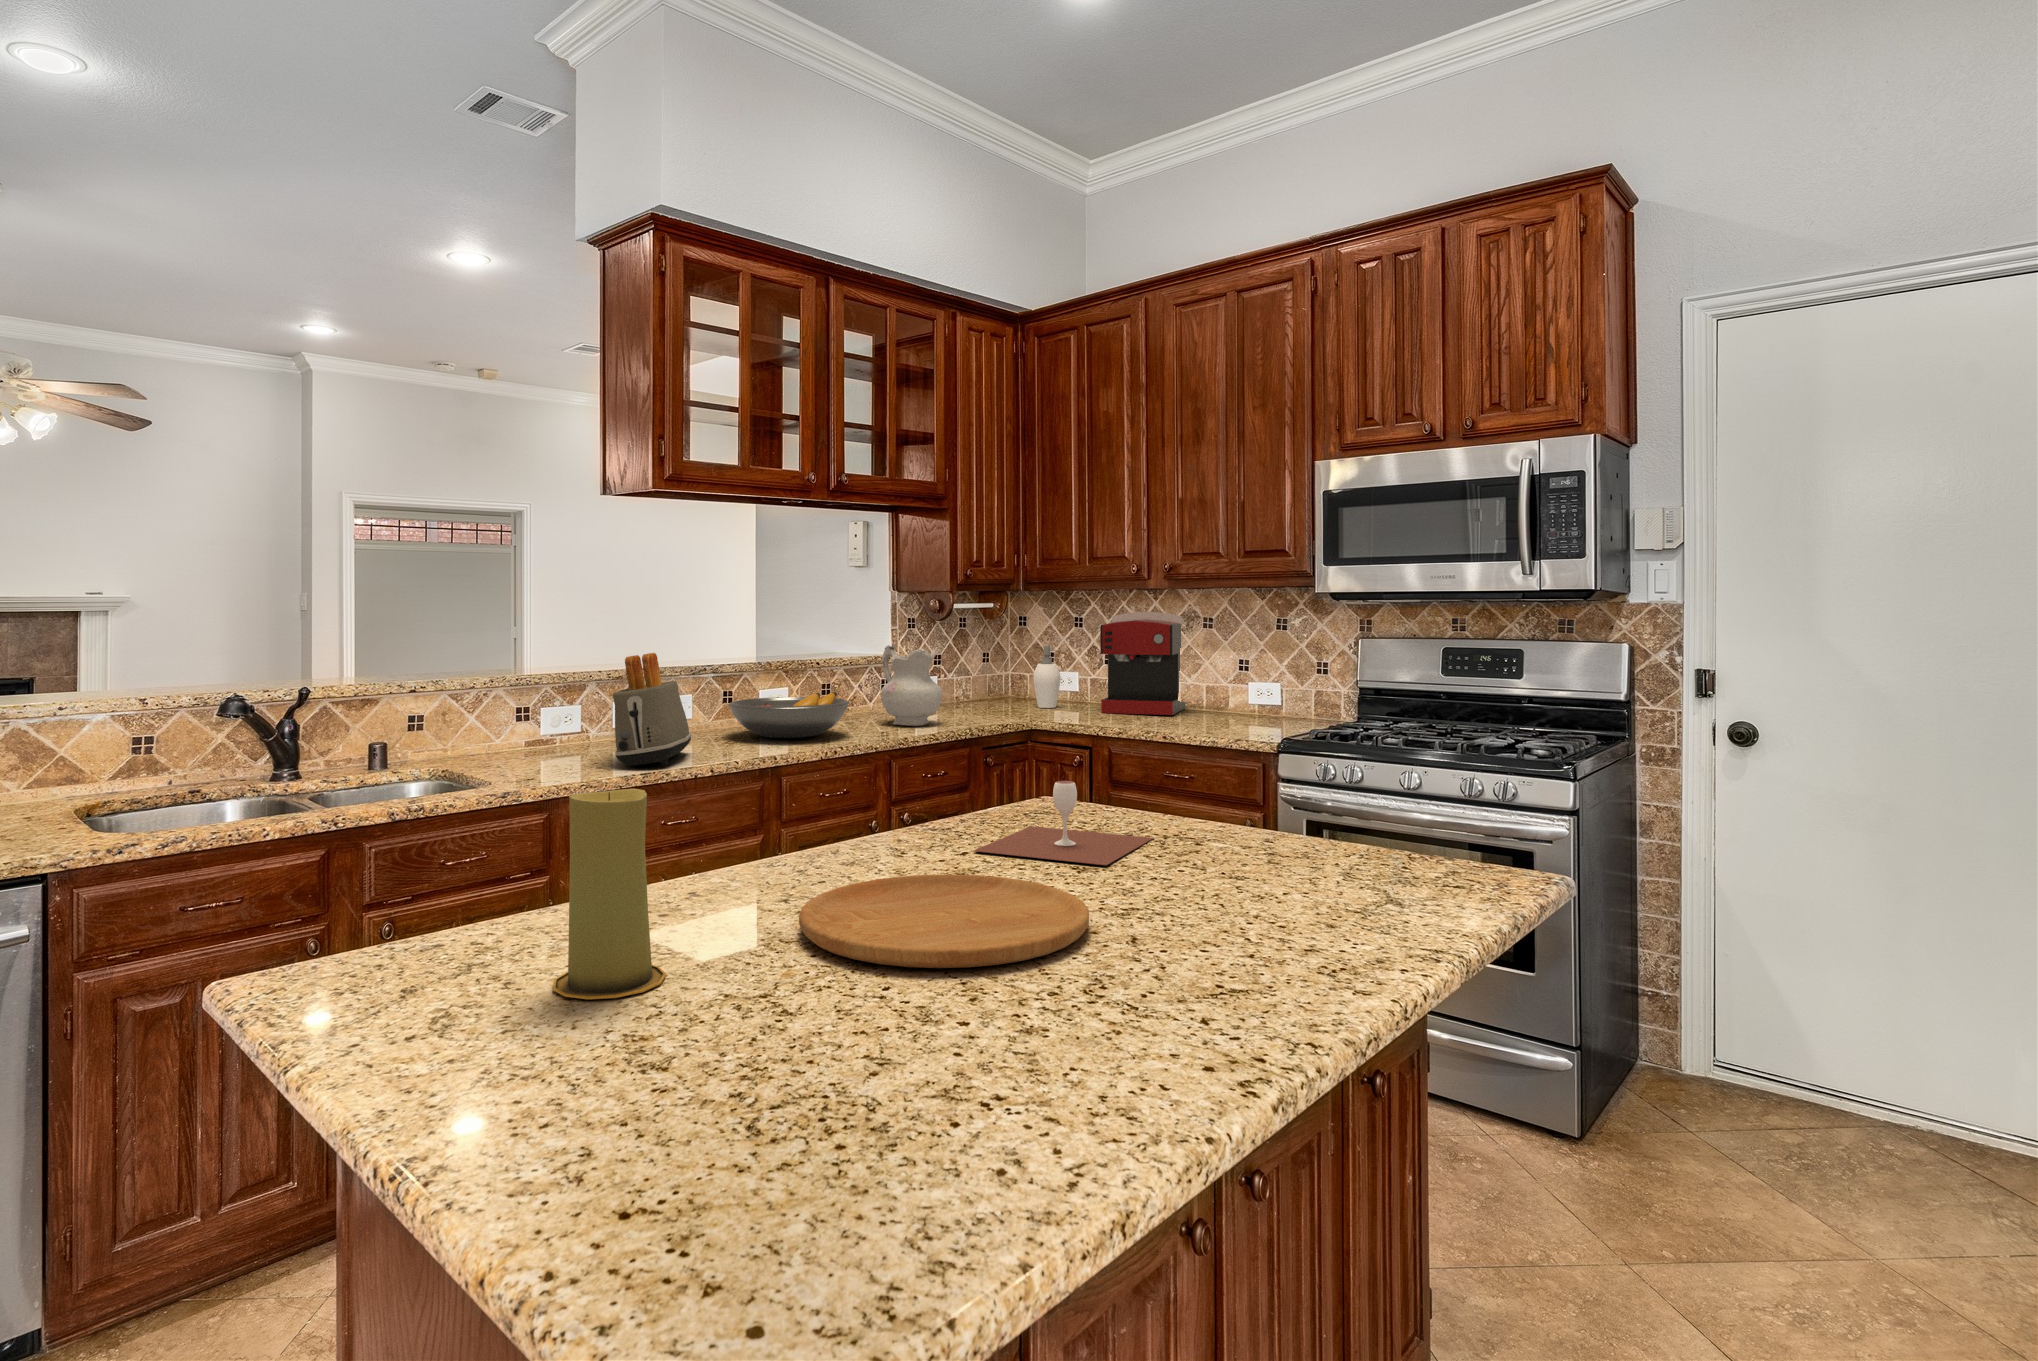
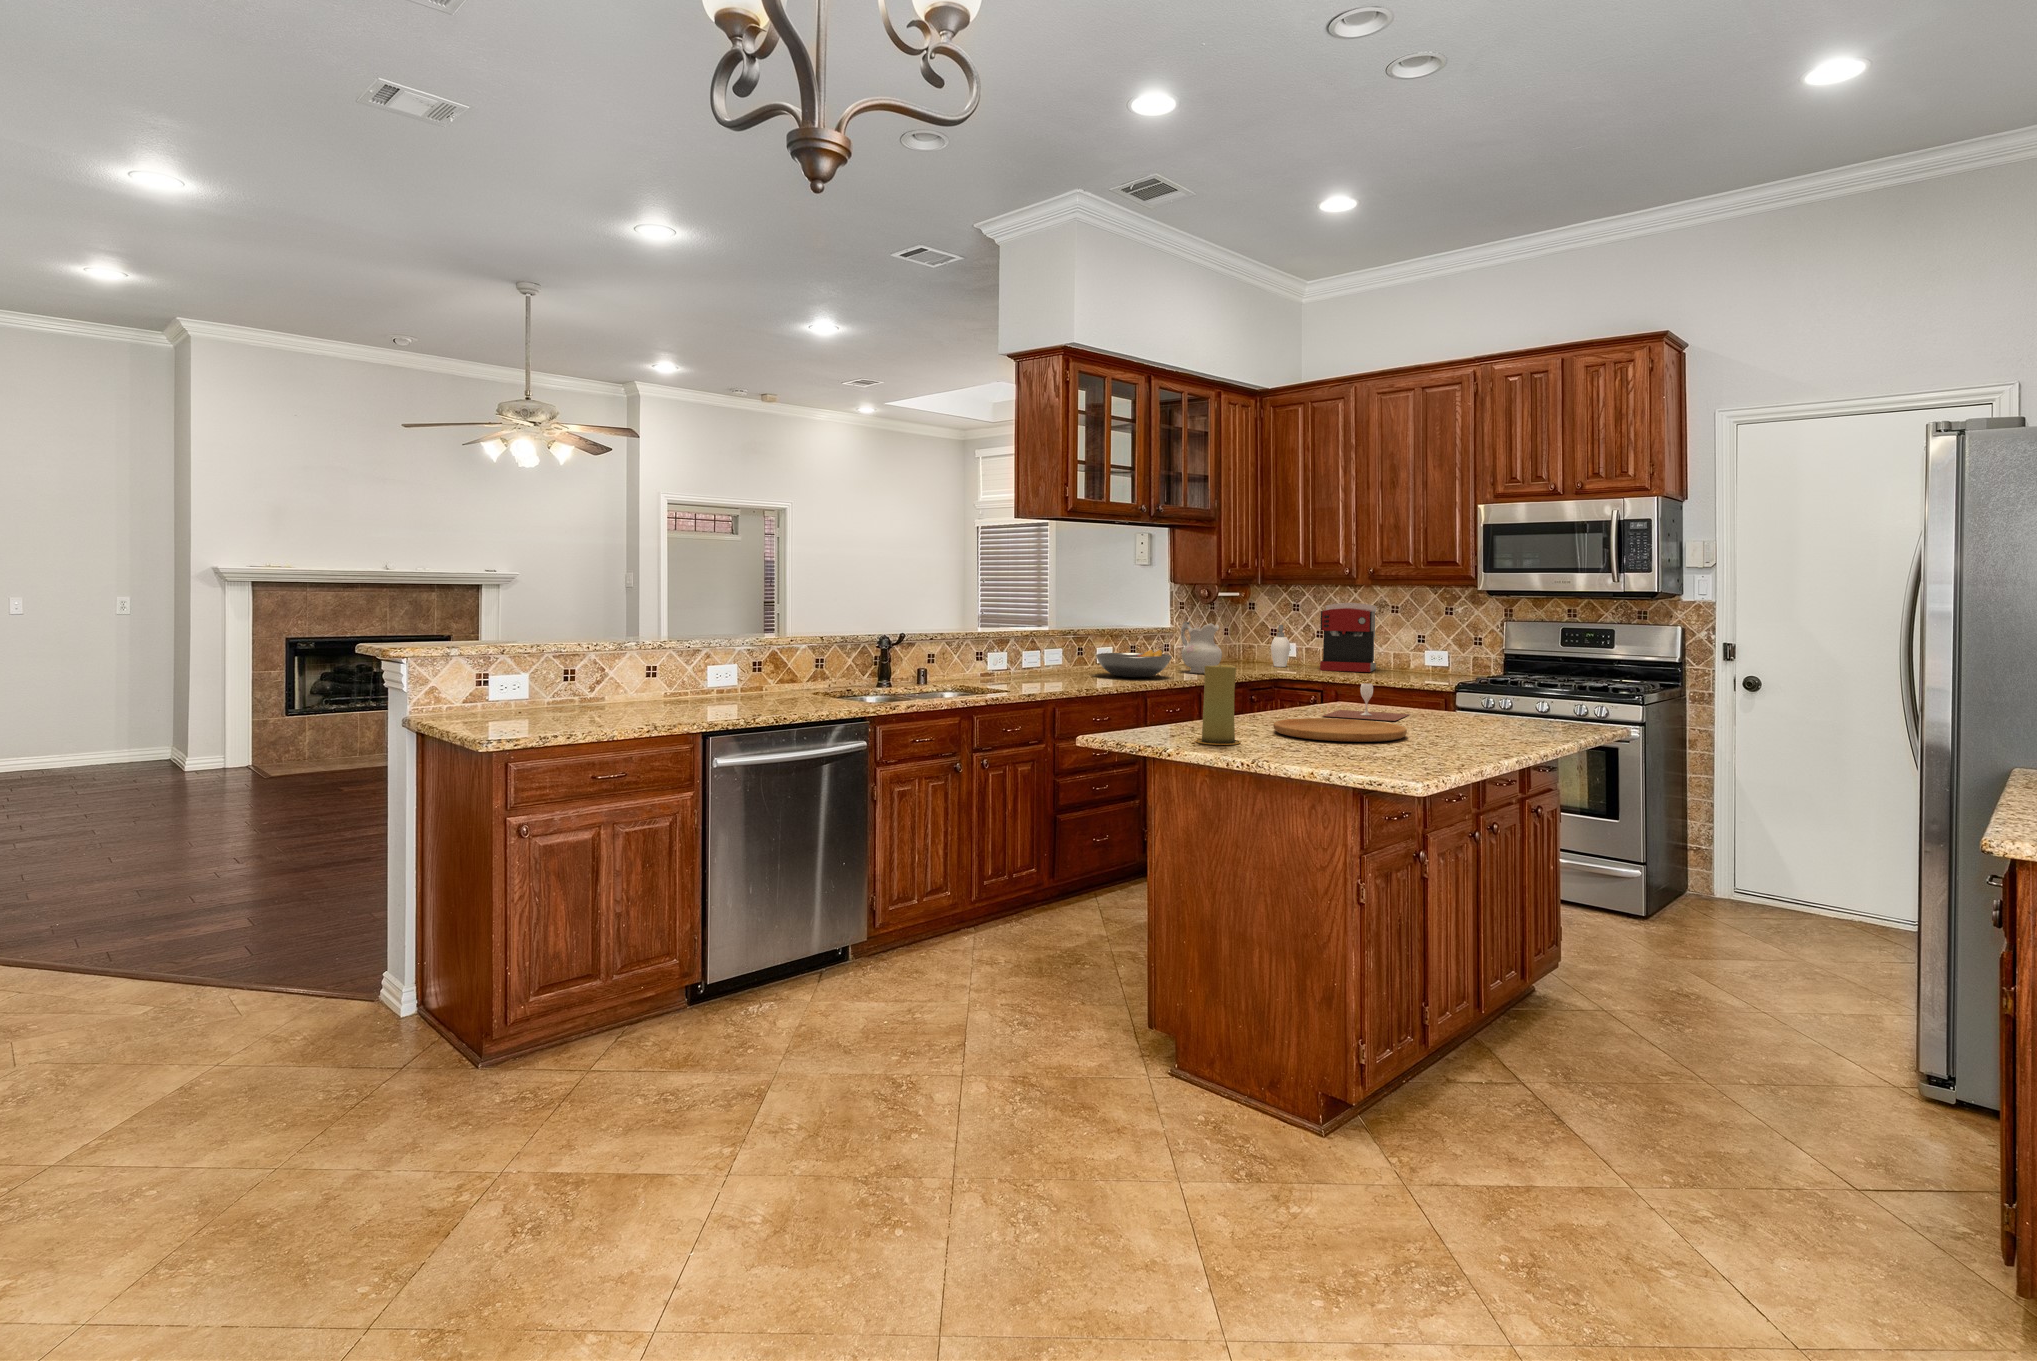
toaster: present [613,653,691,766] -> none [1053,621,1092,687]

